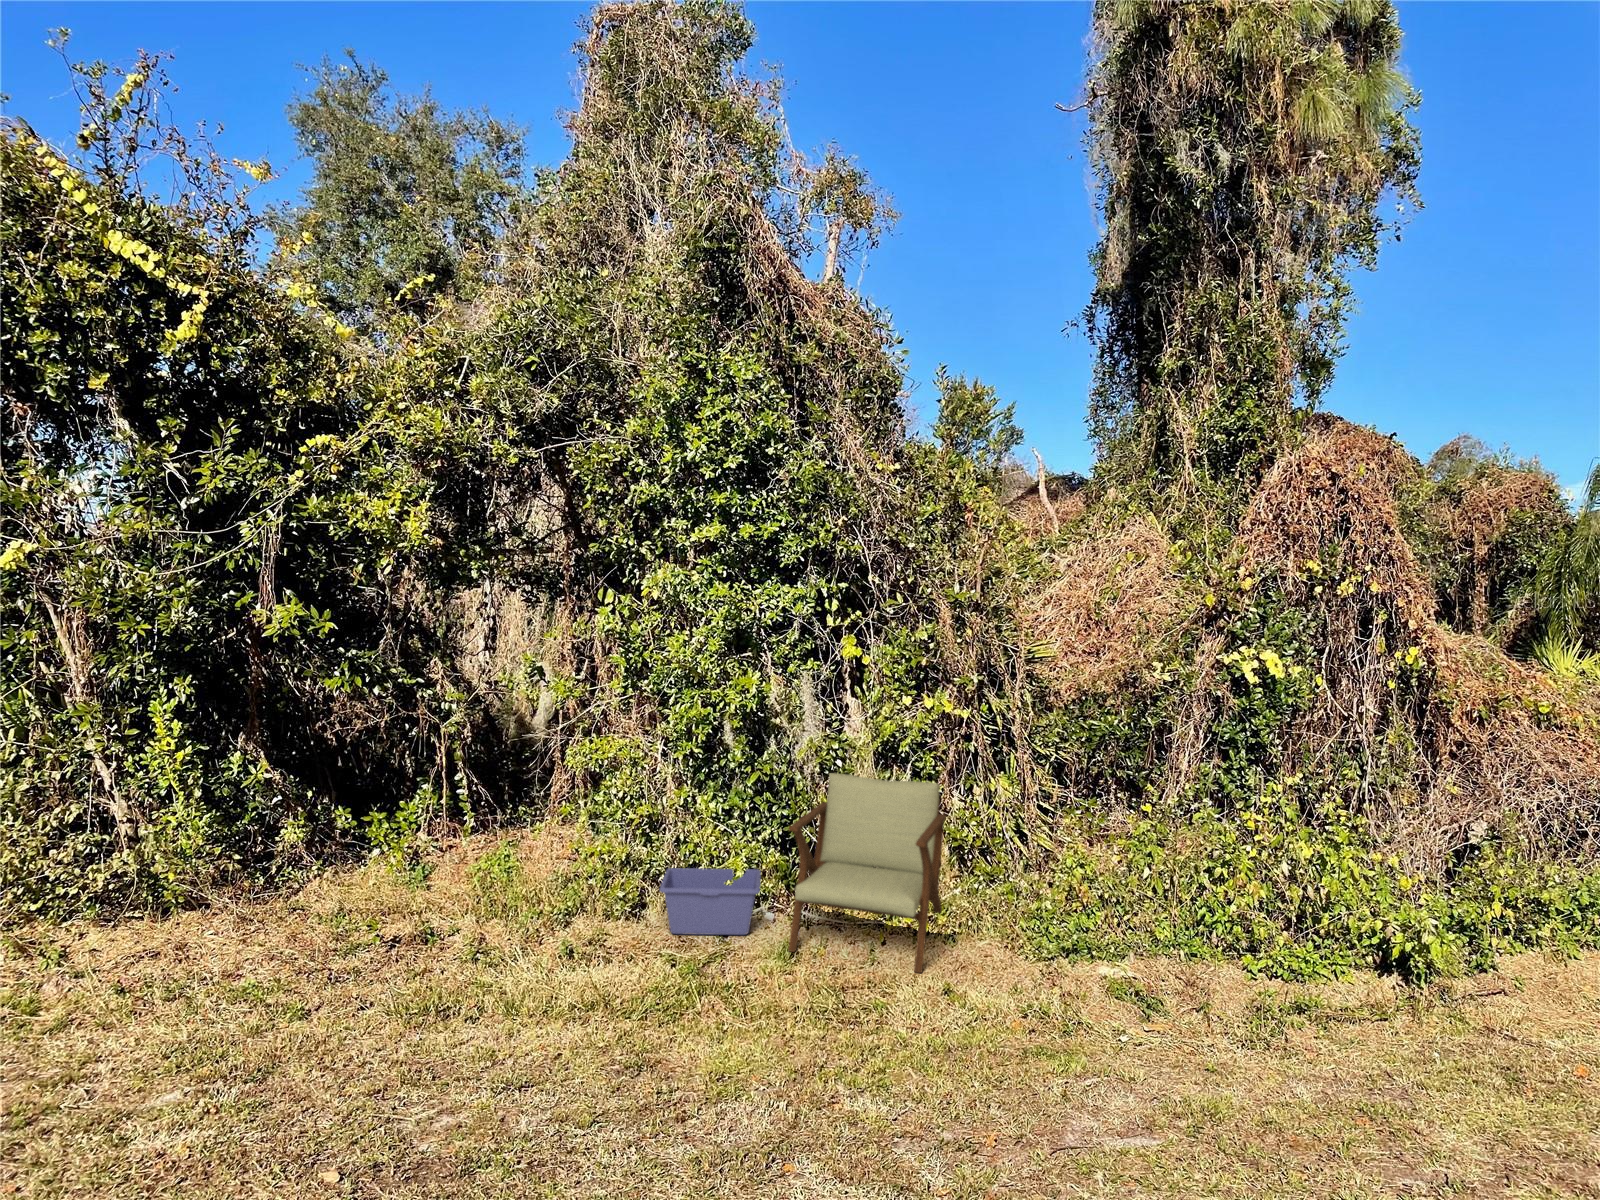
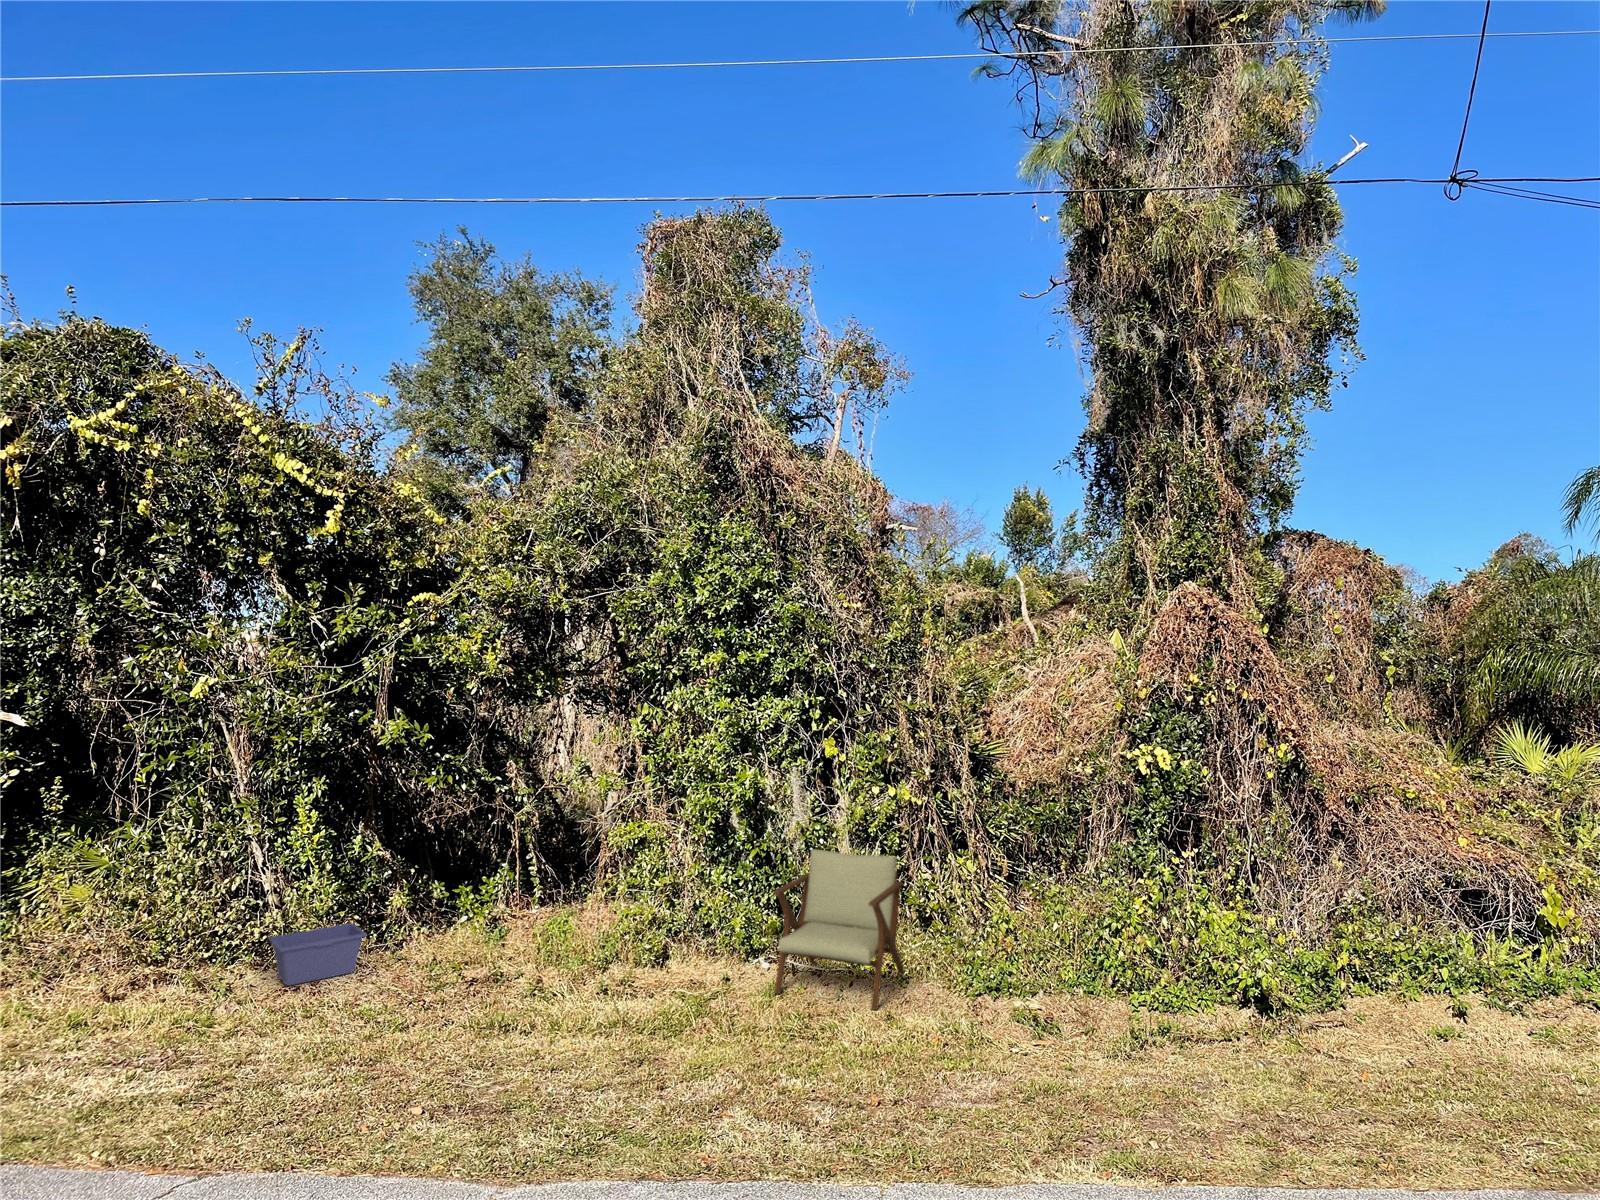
storage bin: present [660,868,761,935] -> present [269,923,366,986]

